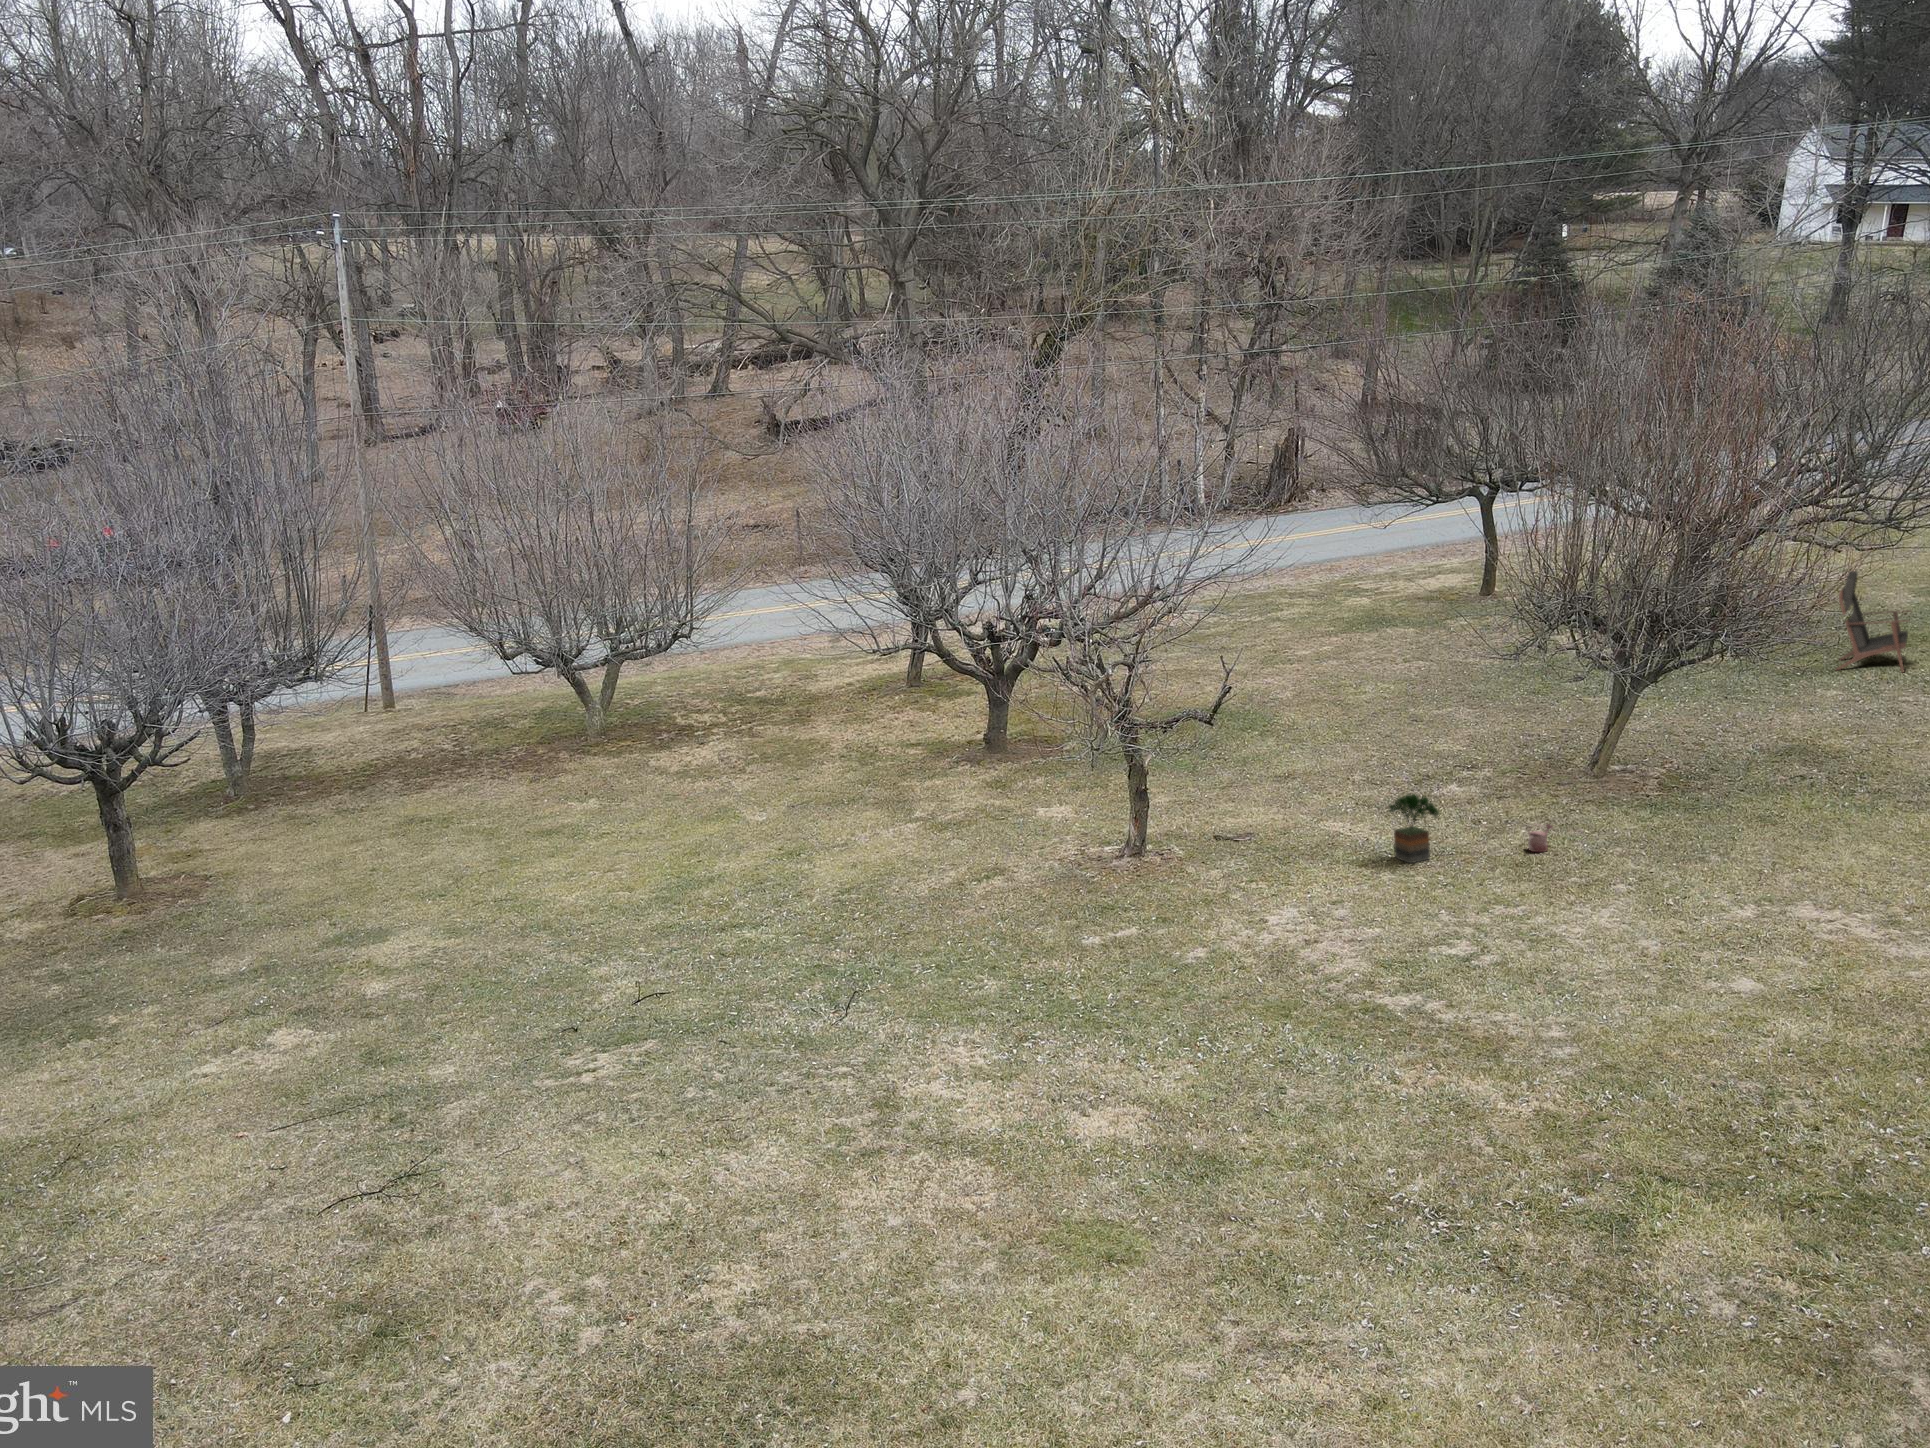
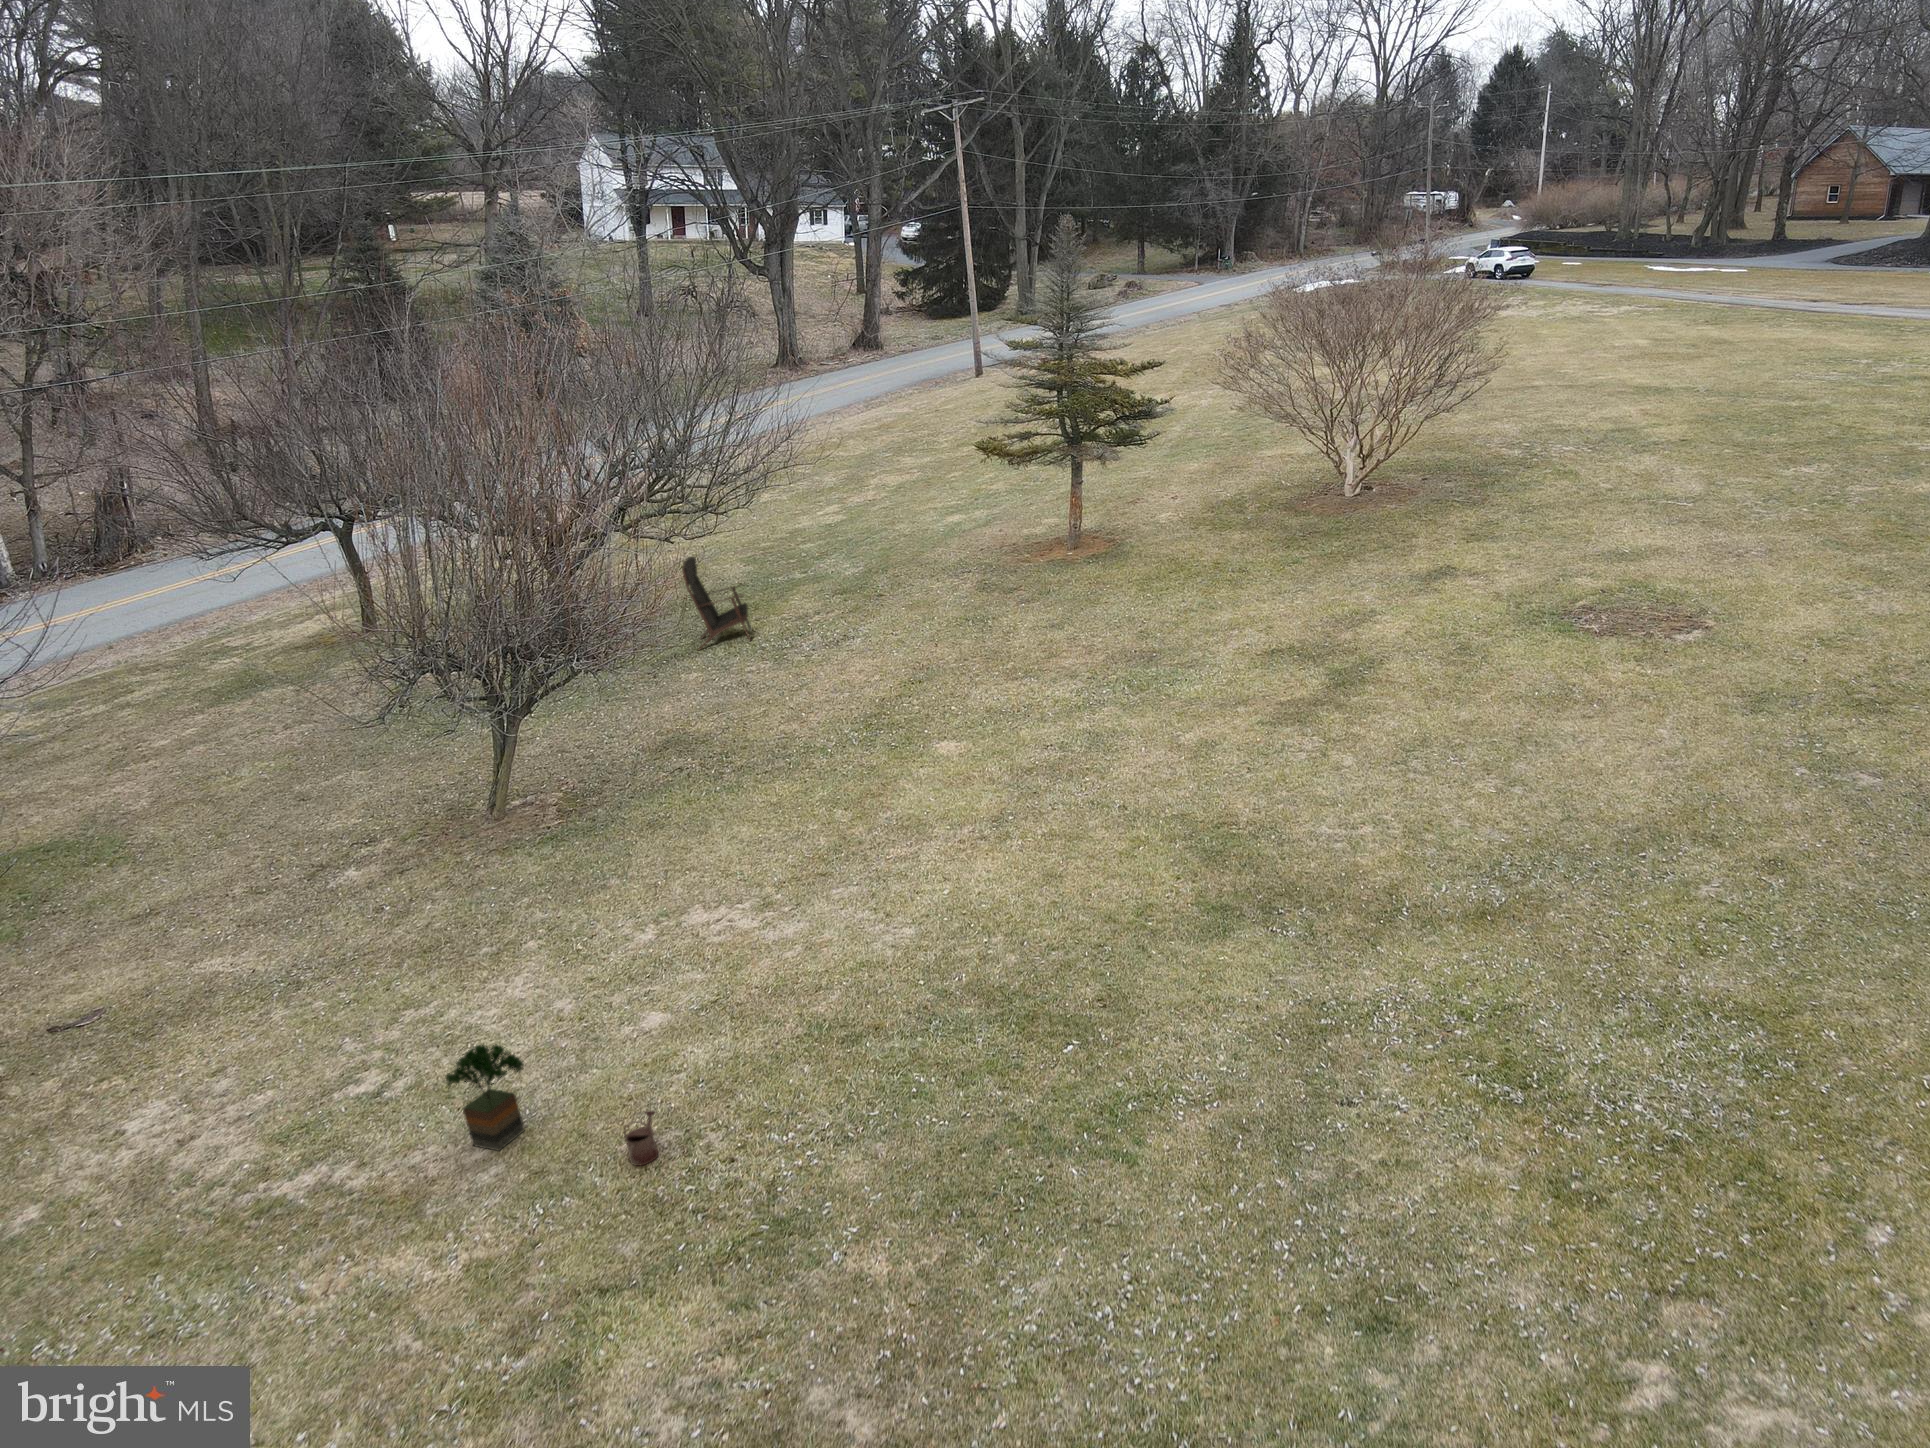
potted tree: present [1389,794,1439,863] -> present [446,1044,525,1151]
watering can: present [1528,824,1552,852] -> present [624,1111,658,1166]

